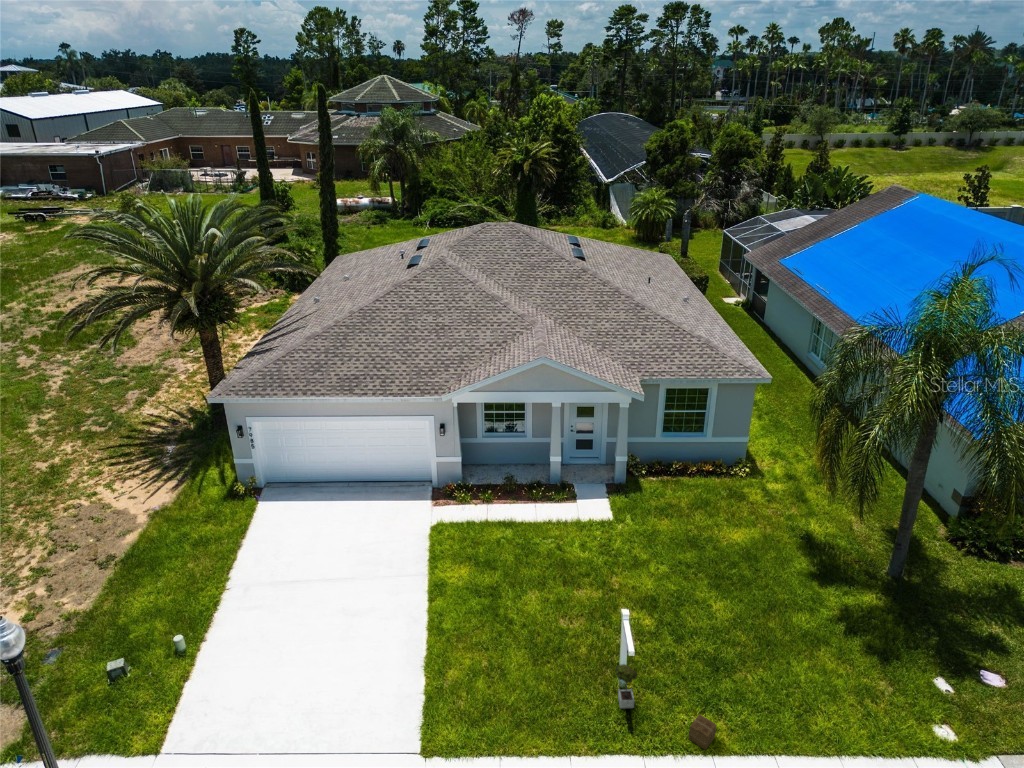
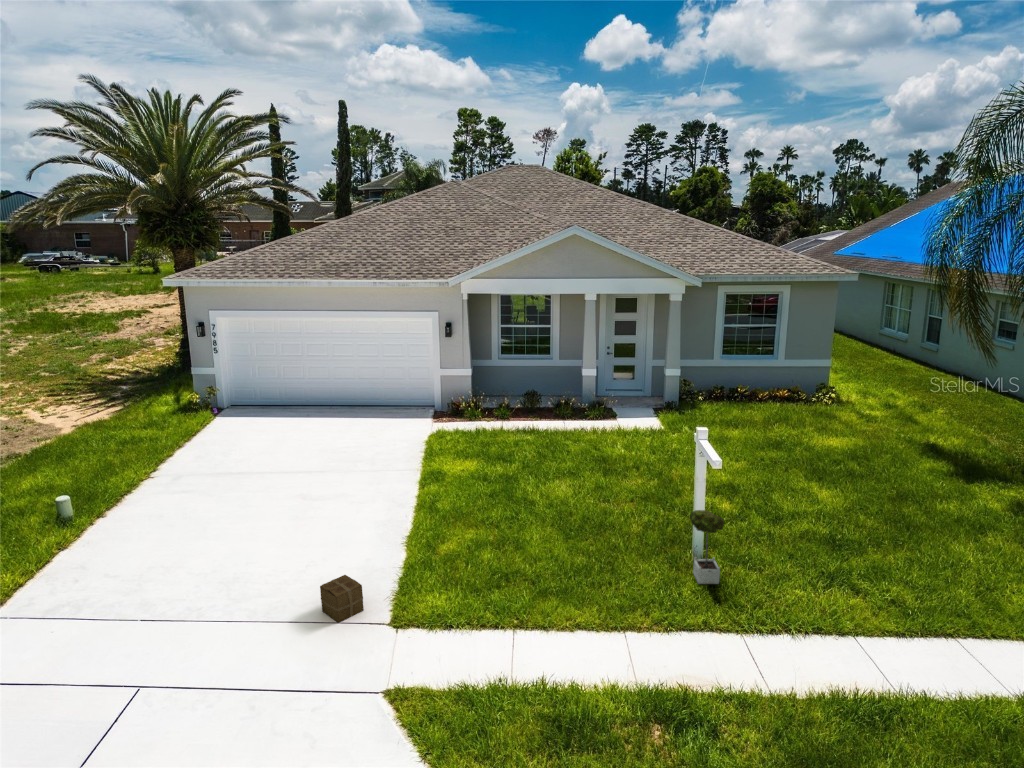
cardboard box: present [688,714,717,750] -> present [320,575,364,623]

